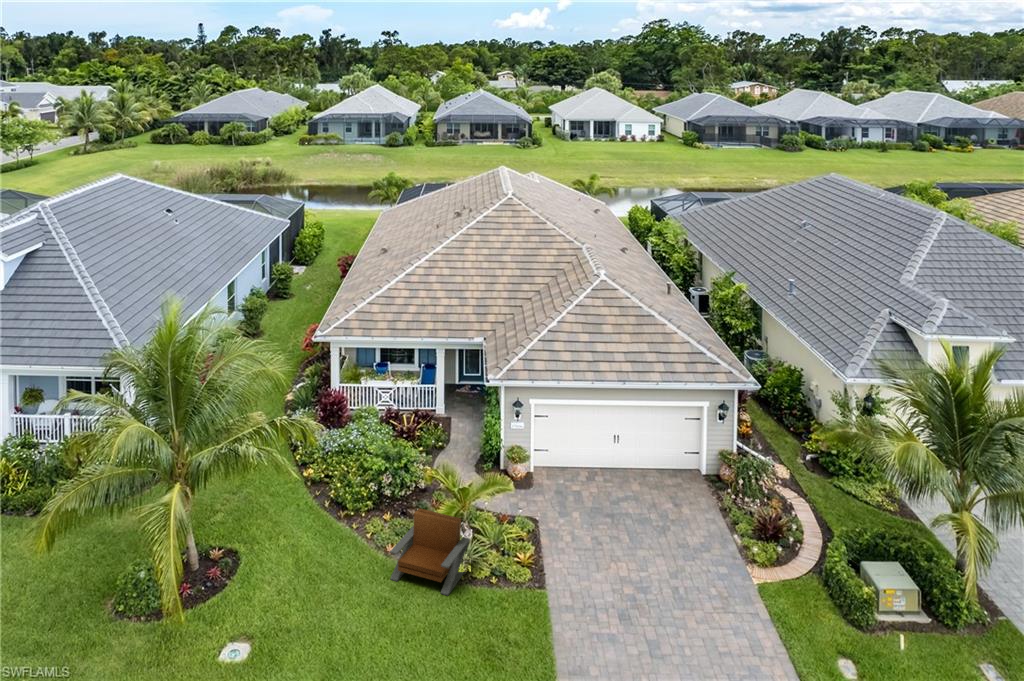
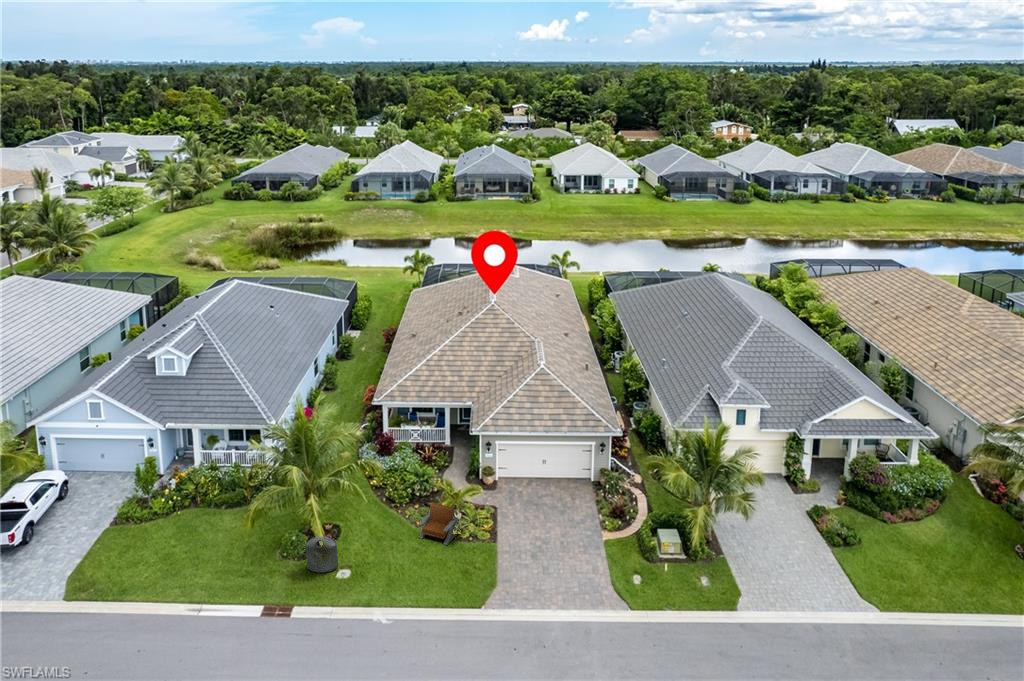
trash can: none [139,582,215,662] -> present [305,536,338,573]

